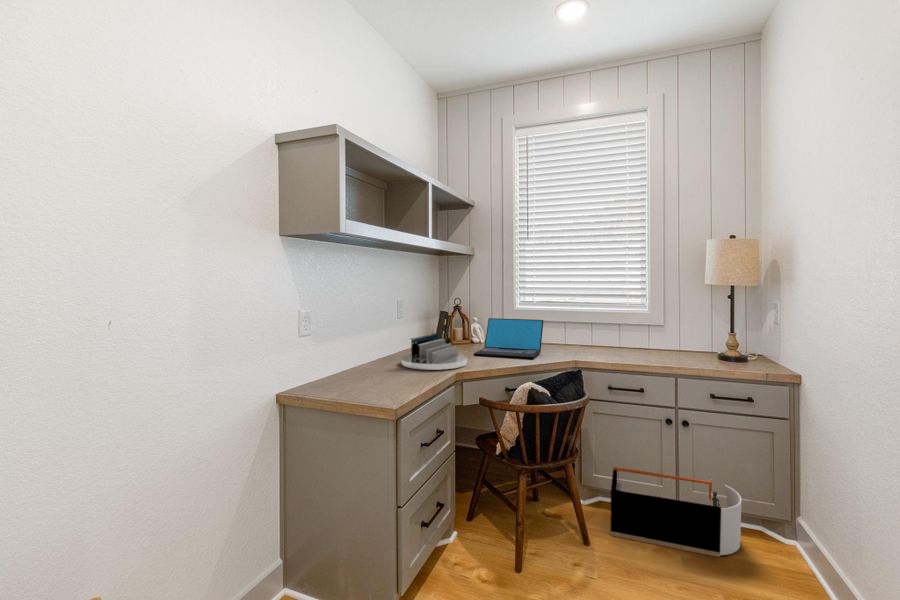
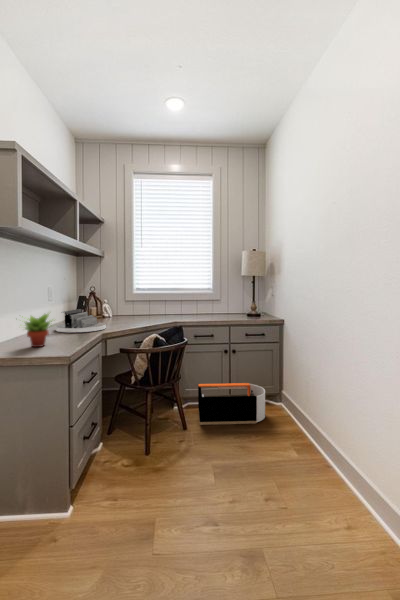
laptop: present [474,318,543,359] -> none [108,299,153,323]
succulent plant: none [338,344,390,393] -> present [25,314,52,347]

